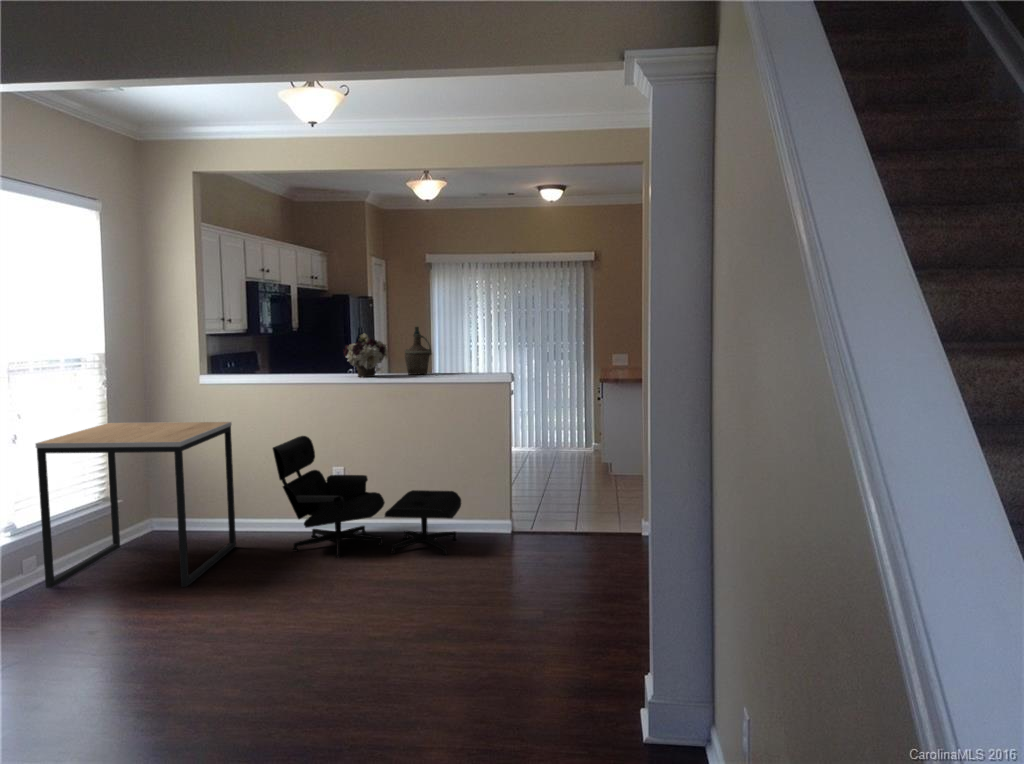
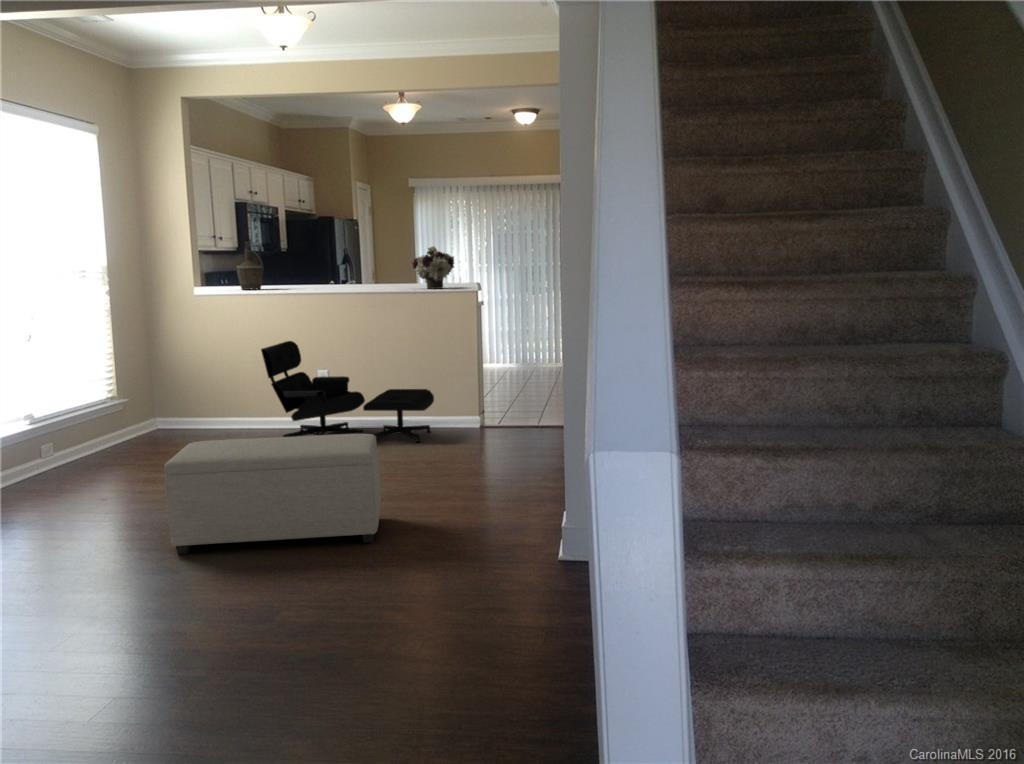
bottle: present [405,326,432,375] -> present [237,242,264,290]
flower arrangement: present [343,334,387,377] -> present [412,246,454,289]
side table: present [36,422,236,588] -> none [49,327,232,470]
ottoman: none [162,571,417,728] -> present [164,434,381,554]

